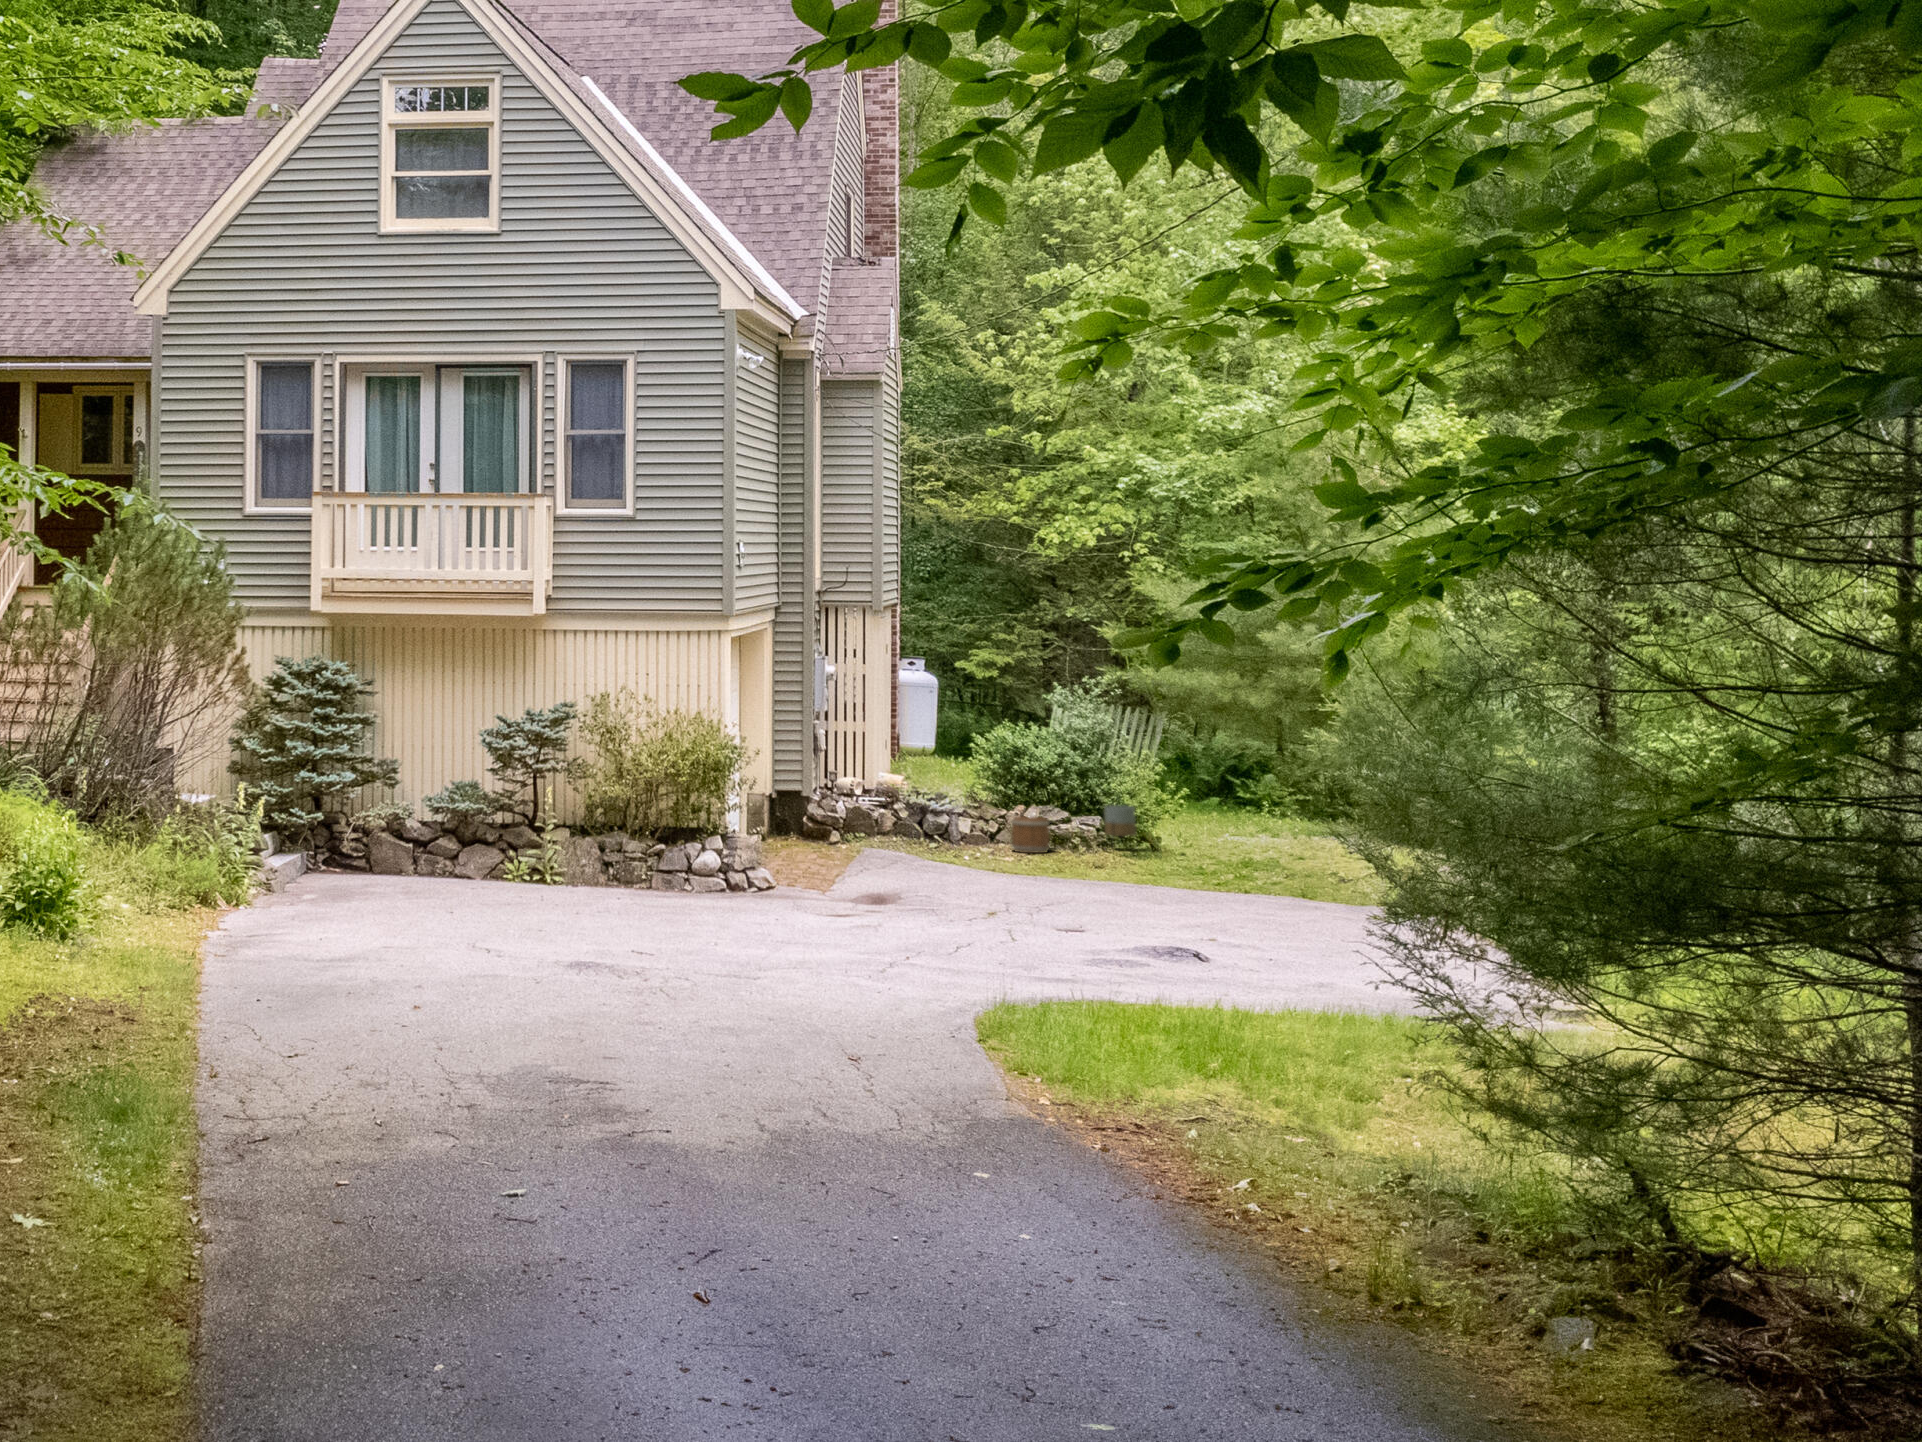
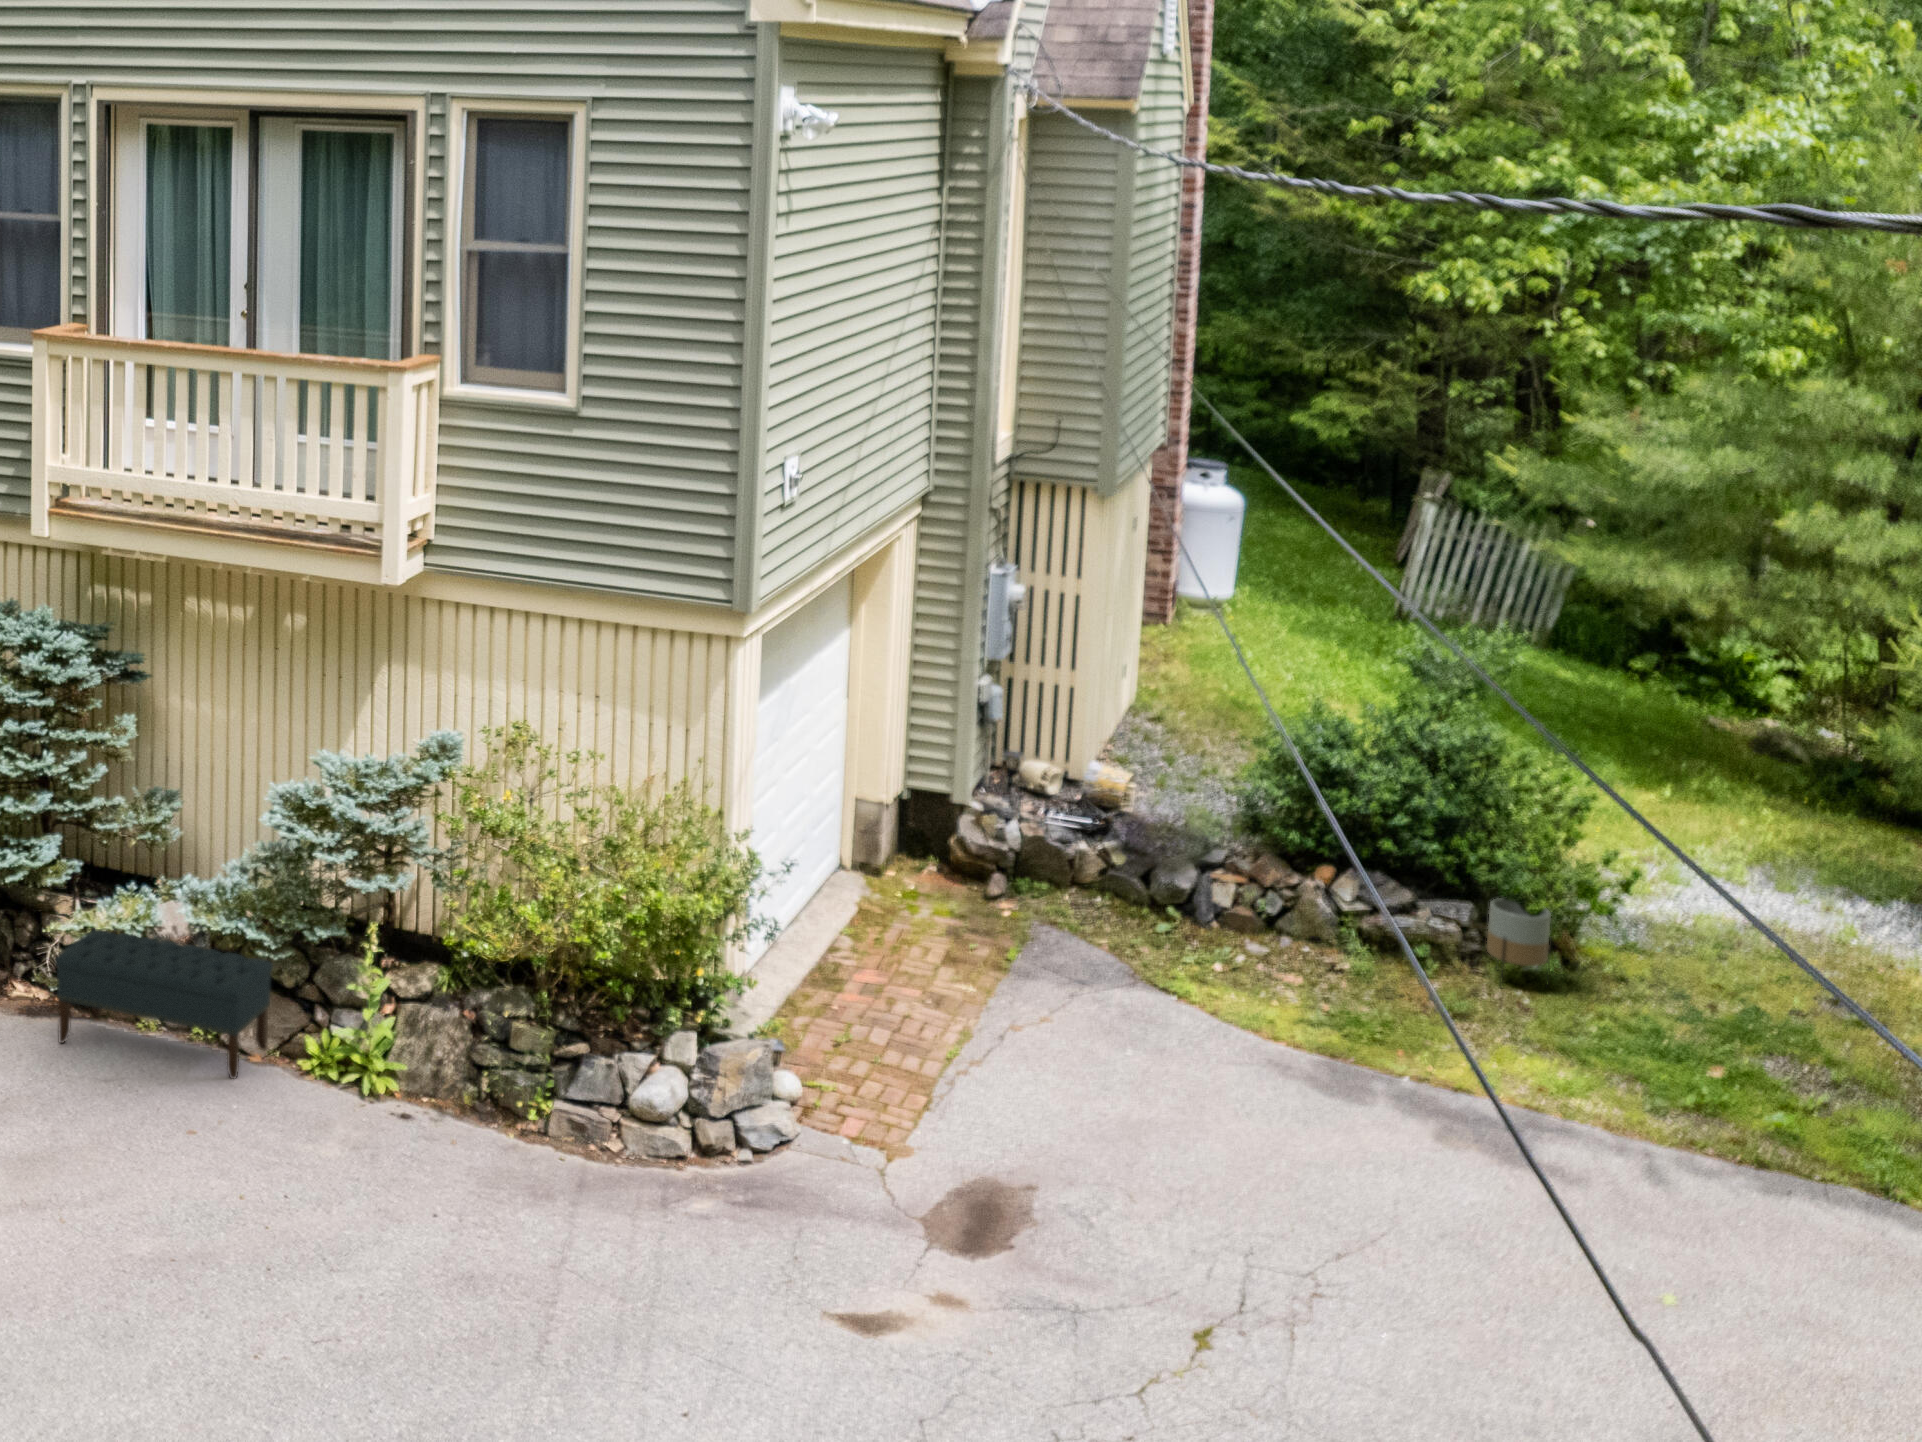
bucket: present [1011,816,1050,853] -> none [1304,904,1381,984]
bench: none [361,823,481,883] -> present [55,929,273,1079]

